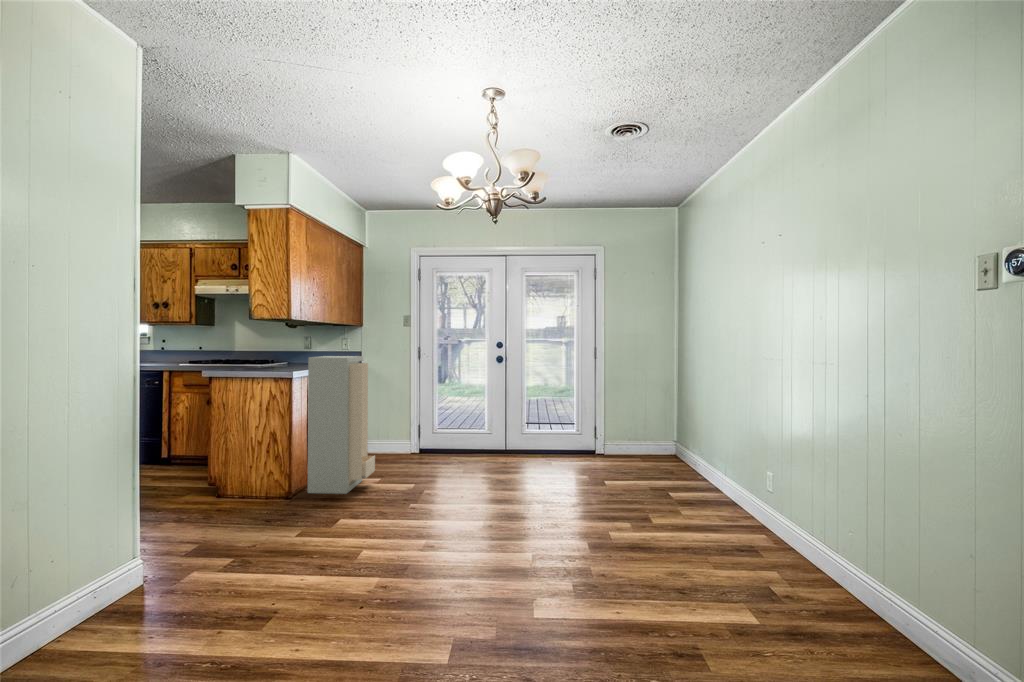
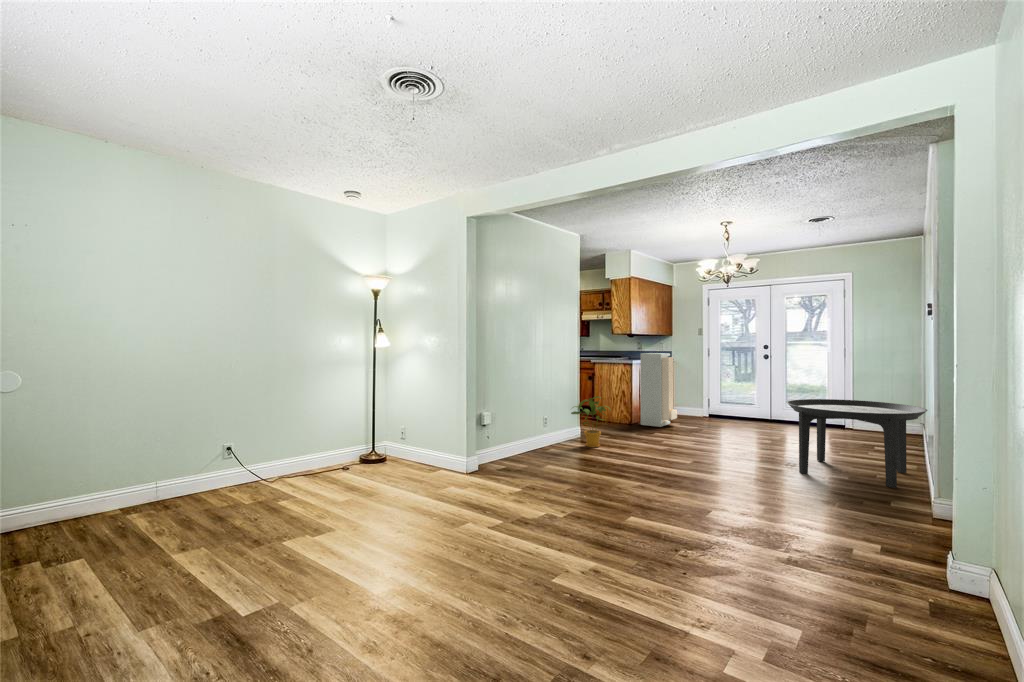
round table: none [619,440,872,642] -> present [786,399,927,488]
house plant: none [86,488,222,635] -> present [571,396,611,447]

